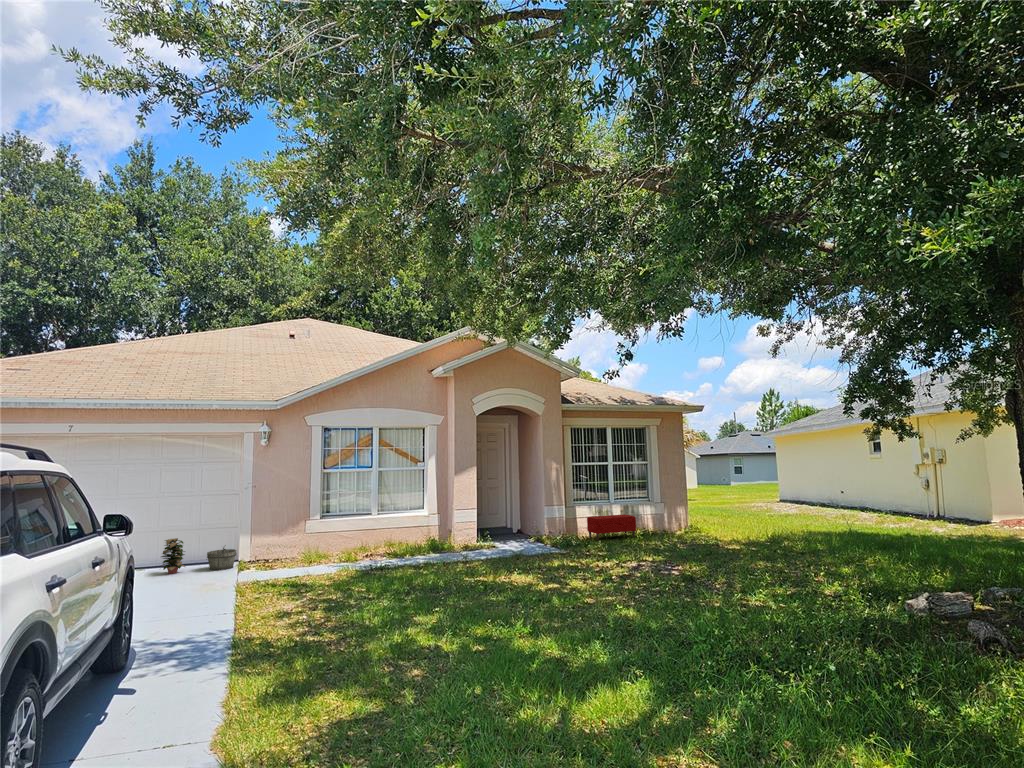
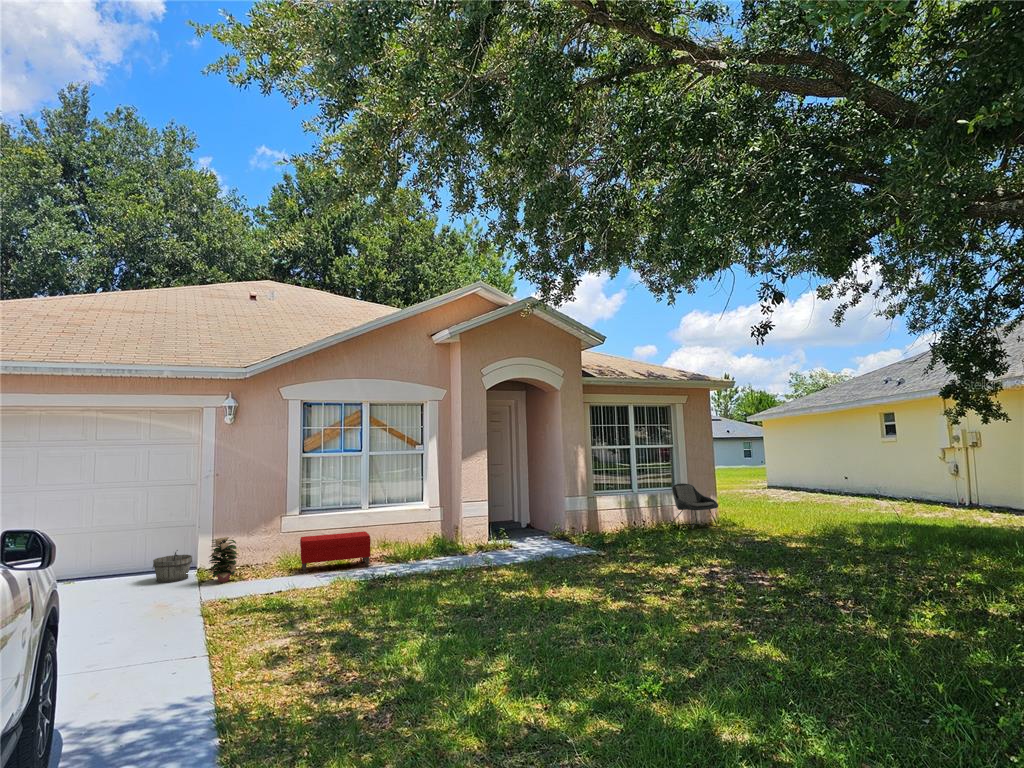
lounge chair: none [645,496,685,537] -> present [671,483,718,530]
bench: present [587,514,636,541] -> present [300,531,371,574]
decorative plant: present [161,538,185,574] -> present [208,537,239,582]

